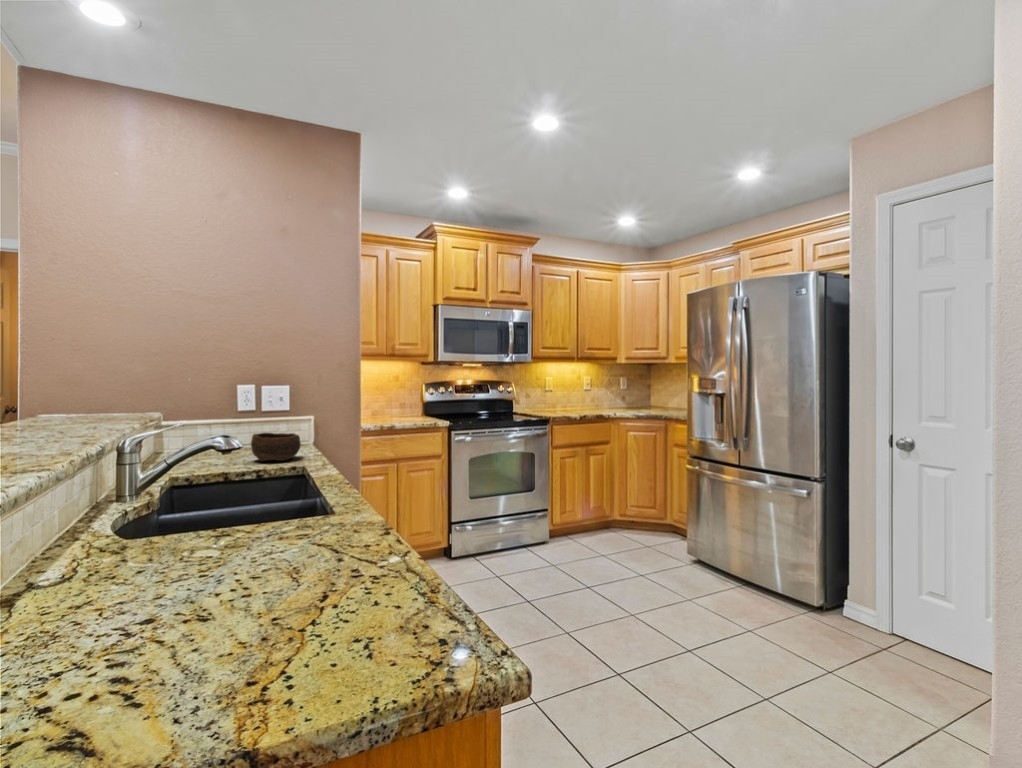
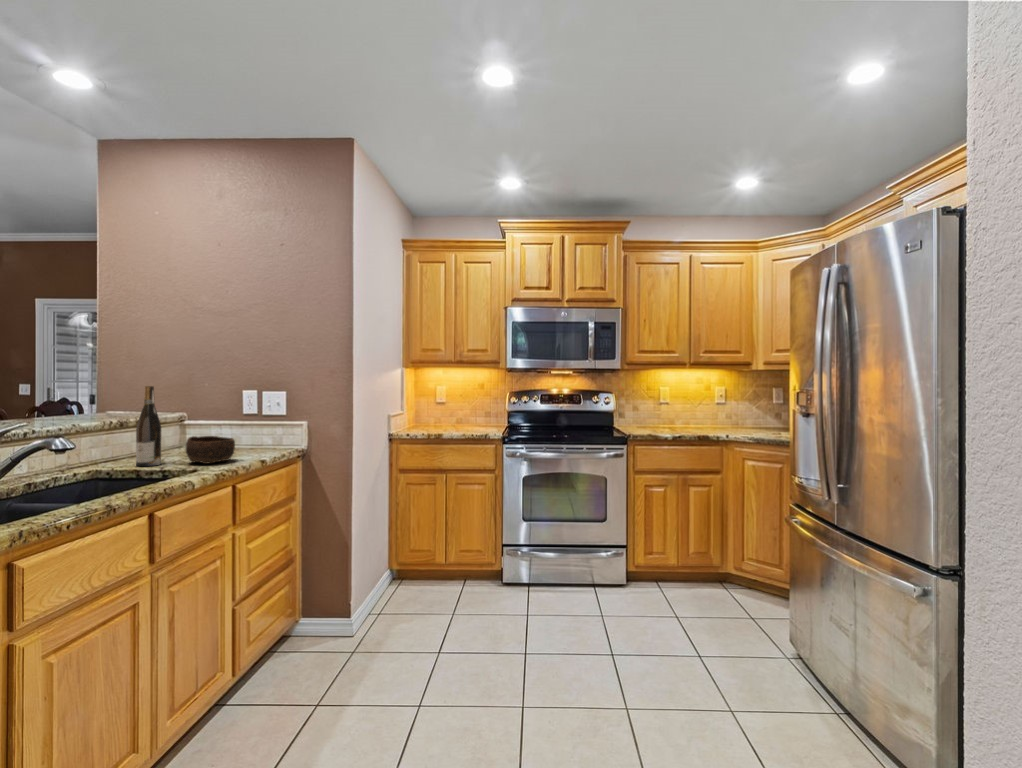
wine bottle: none [202,380,229,469] -> present [136,386,161,466]

